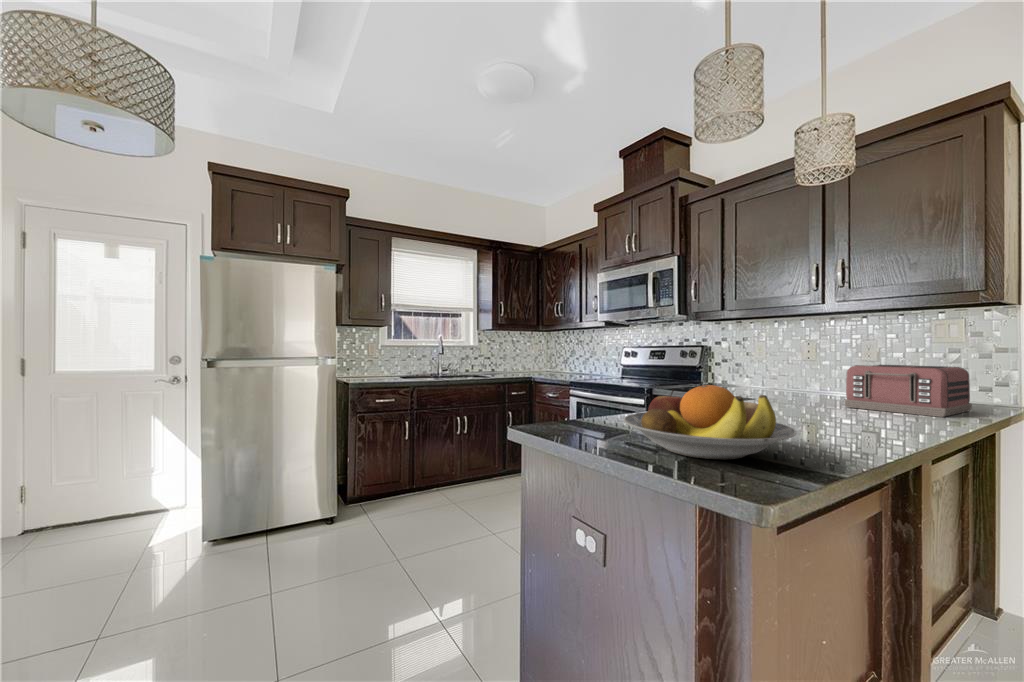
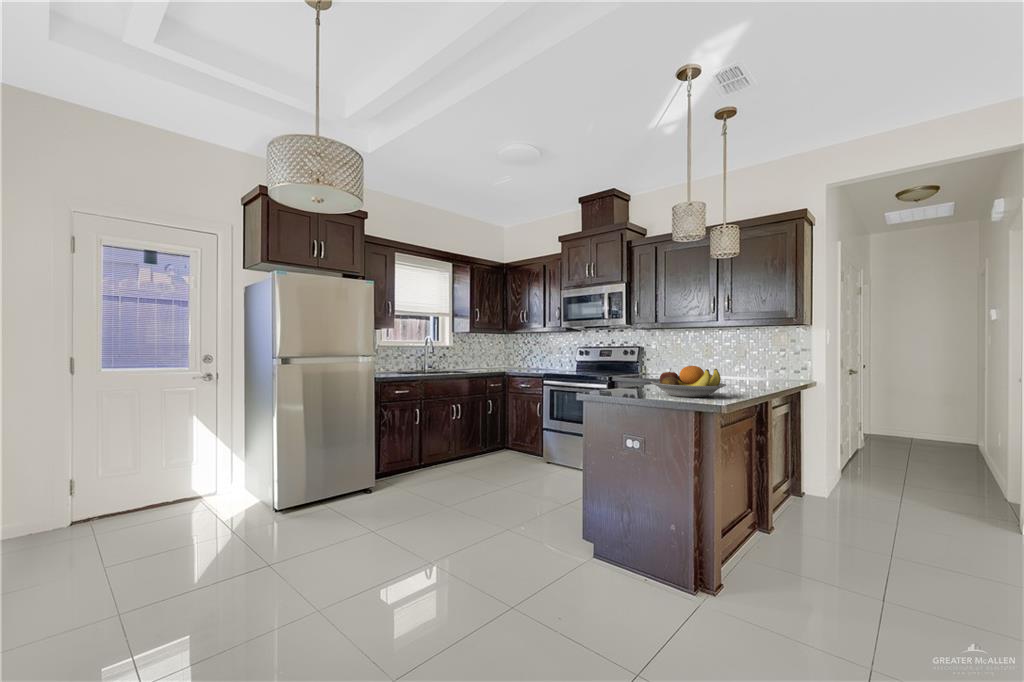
toaster: present [844,365,972,417] -> none [731,358,790,385]

